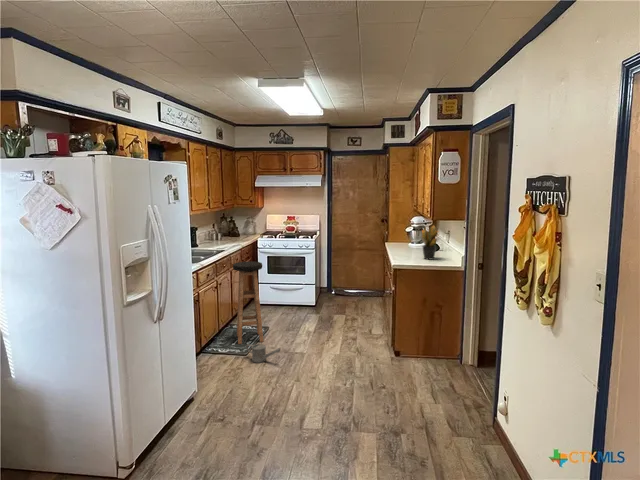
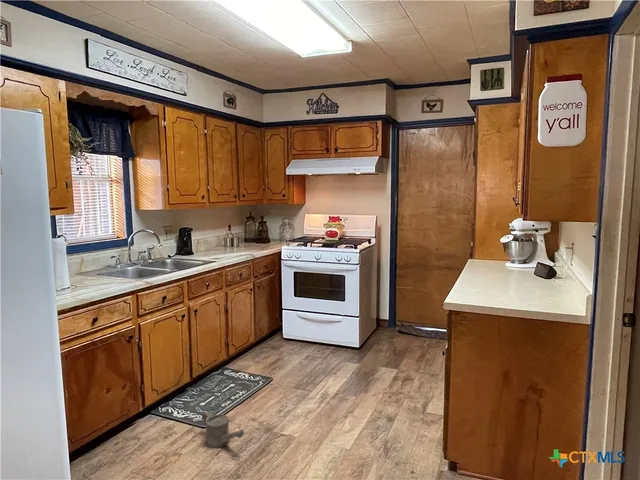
potted plant: present [421,226,438,259] -> none [504,225,553,297]
bar stool: present [233,261,263,344] -> none [208,280,255,404]

